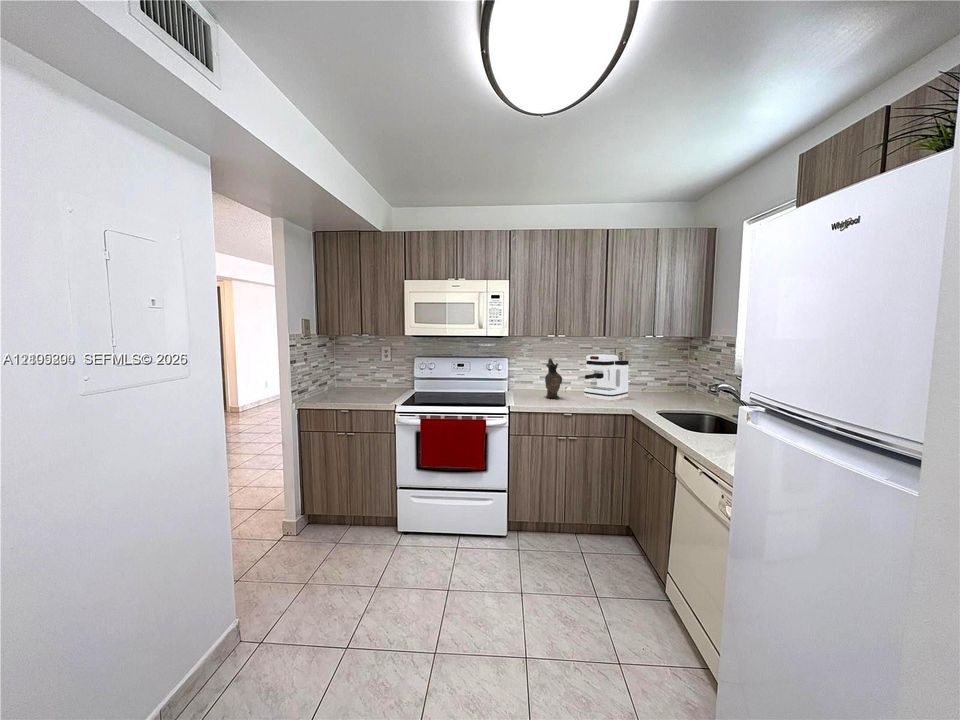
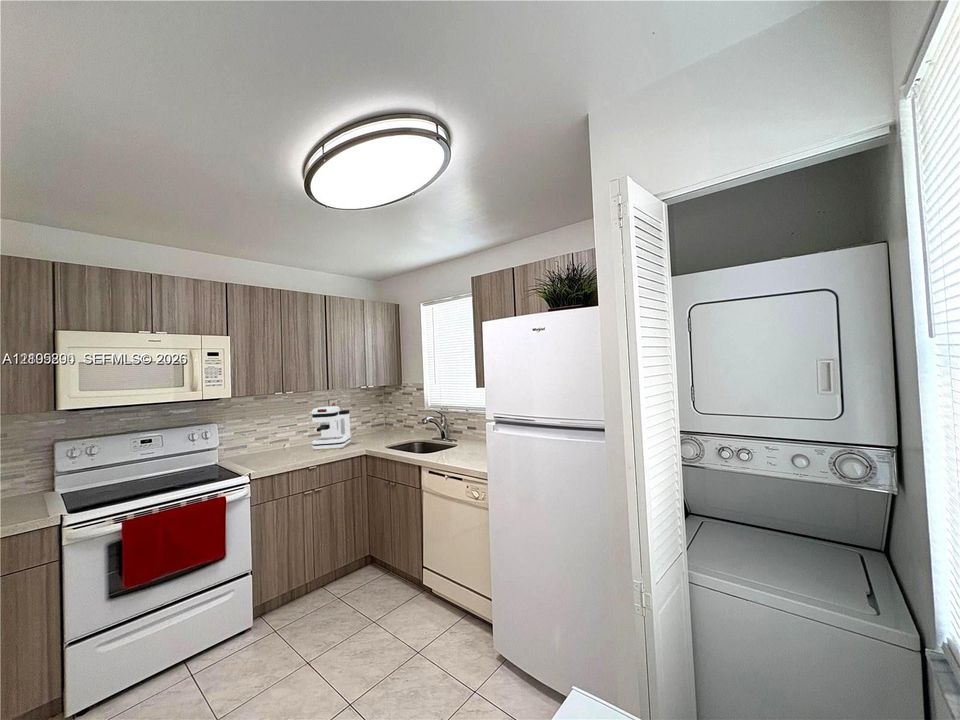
ceramic pitcher: present [545,358,562,398] -> none [273,416,293,458]

